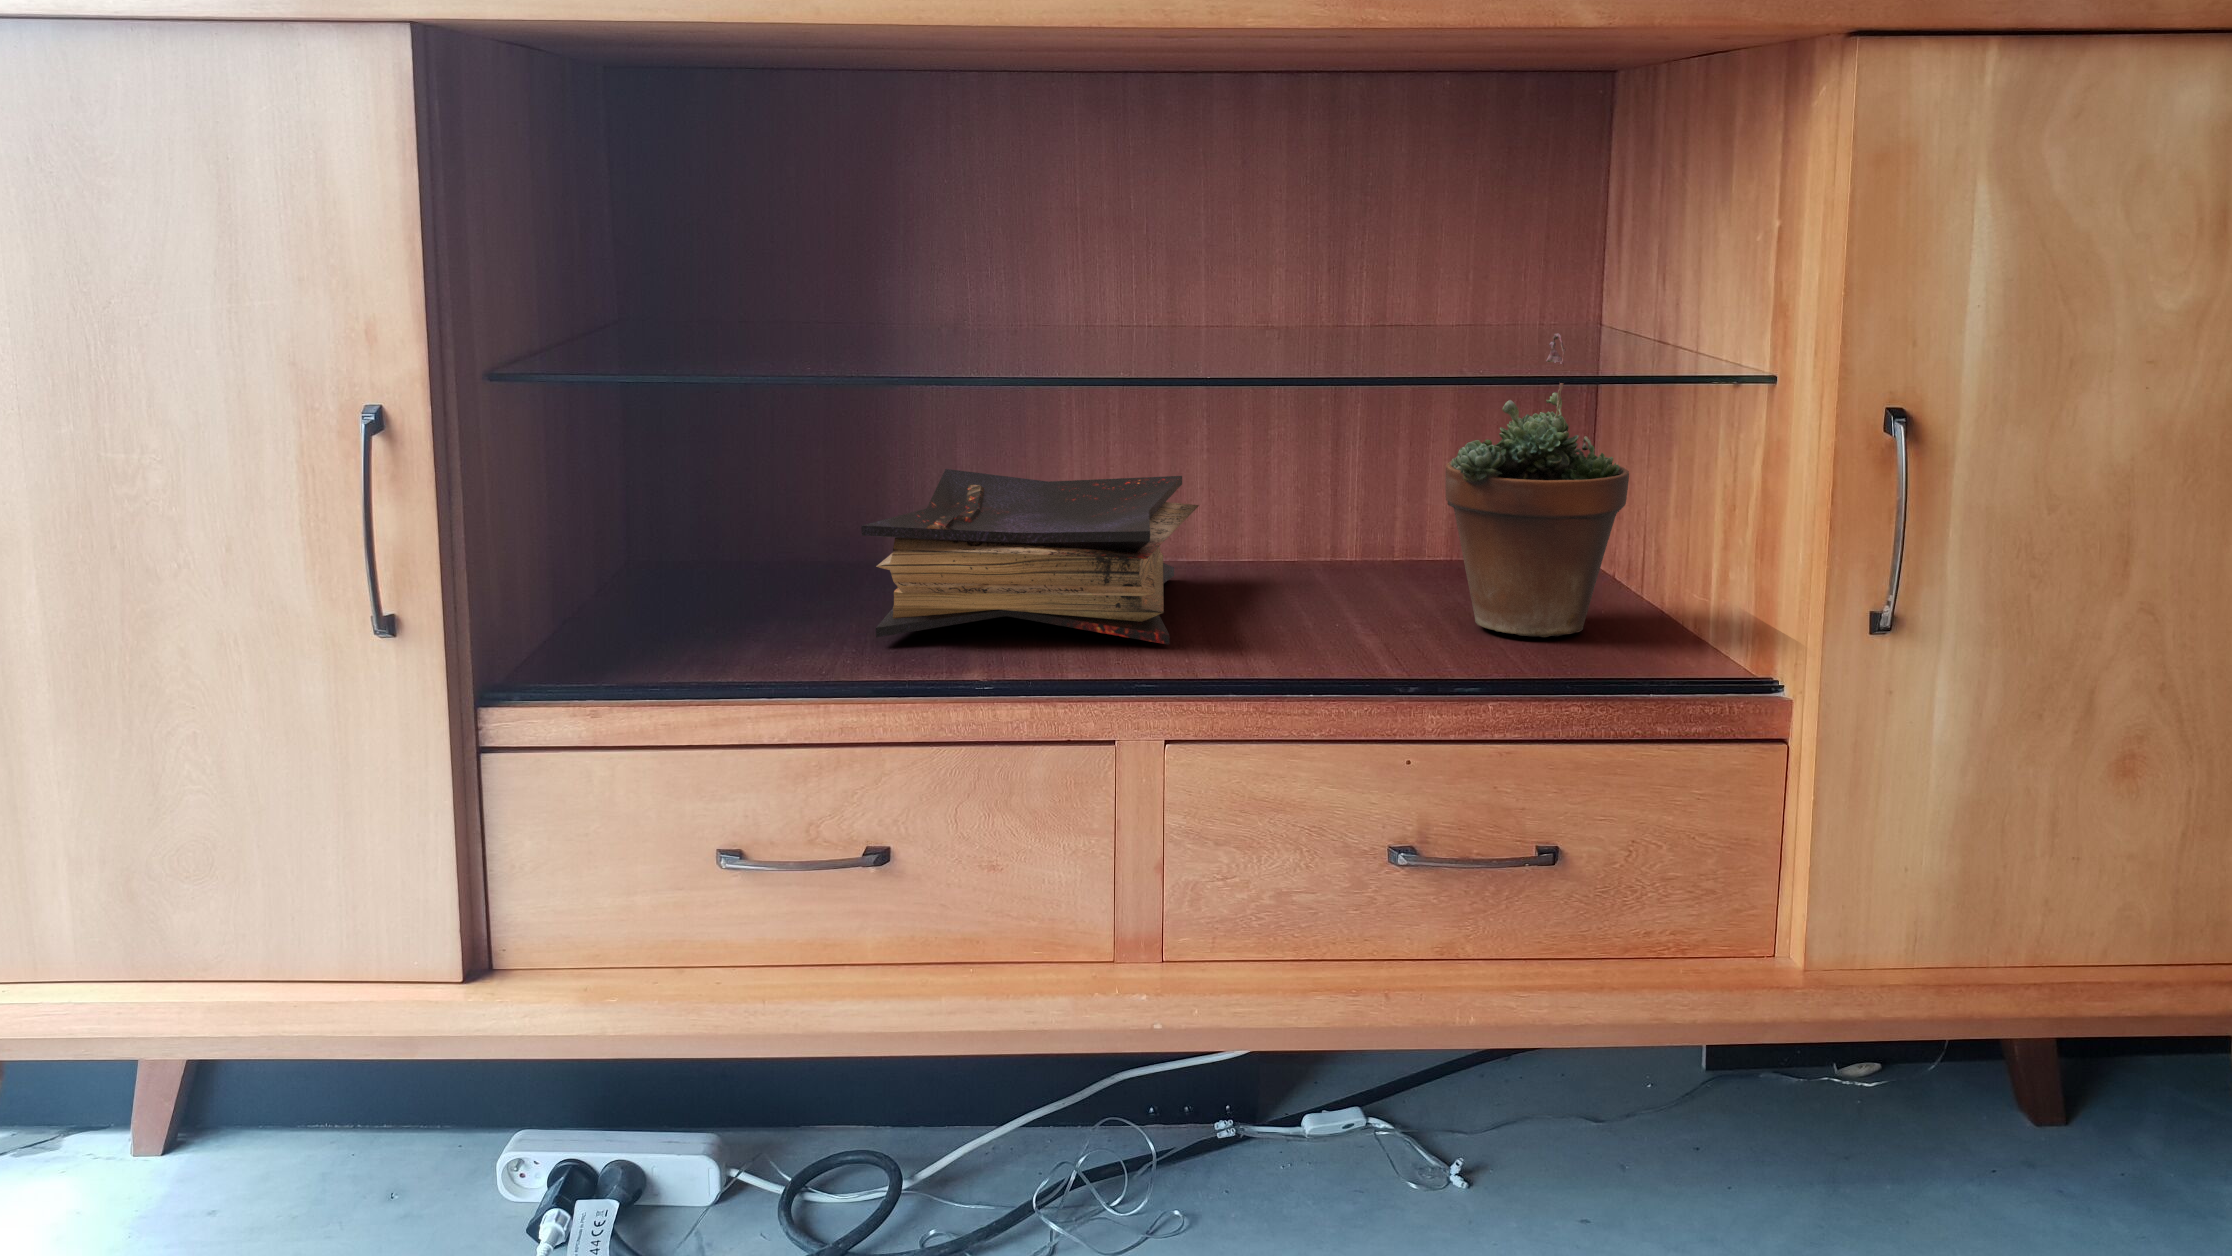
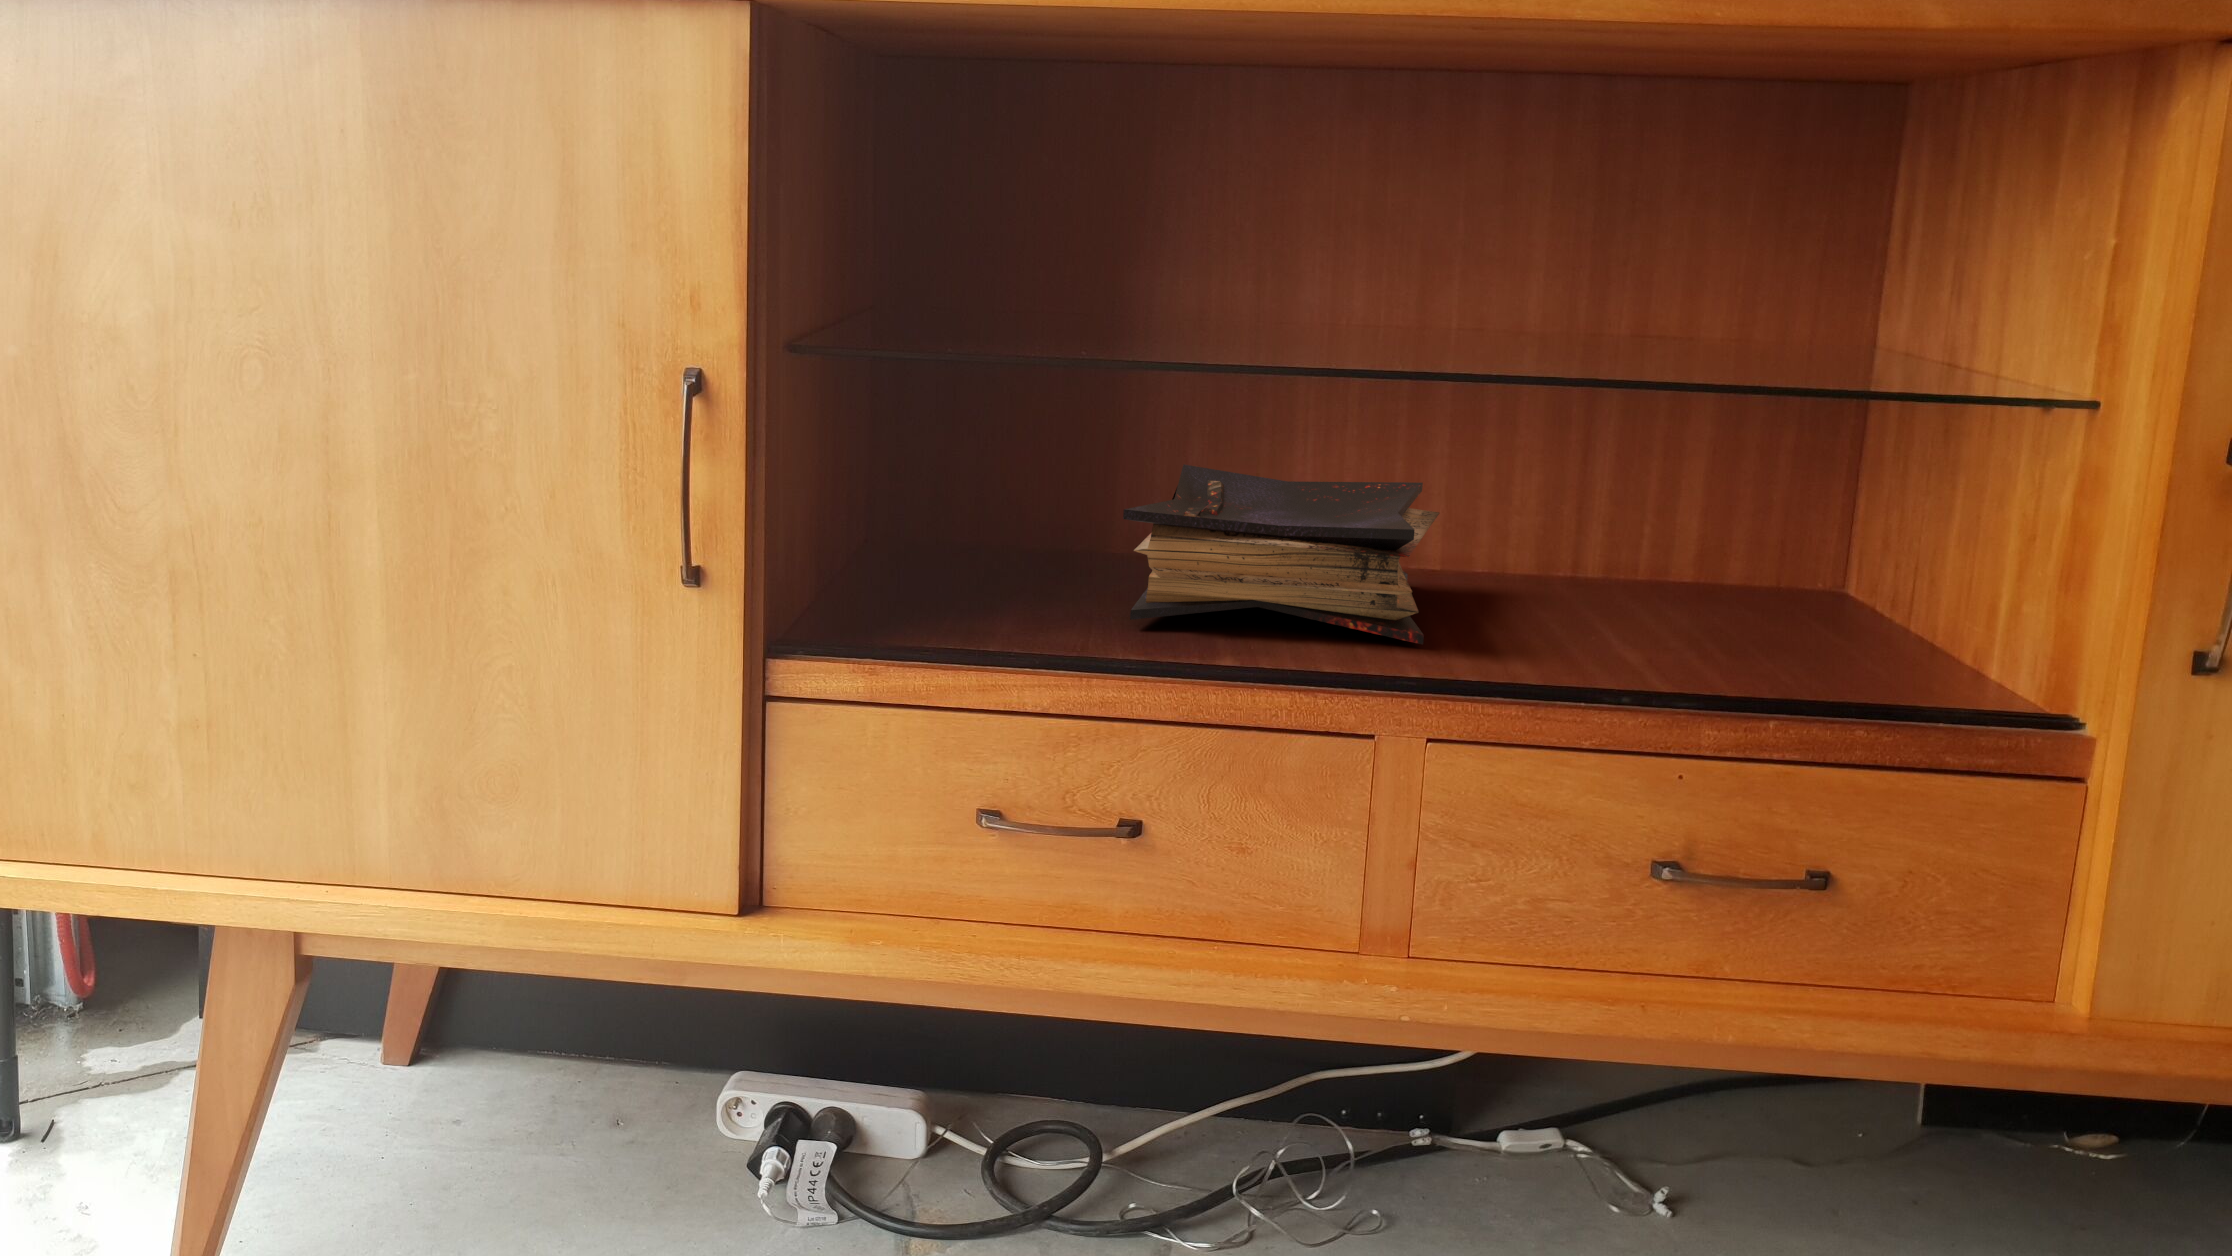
succulent plant: present [1445,333,1629,637] -> none [1713,351,1915,662]

